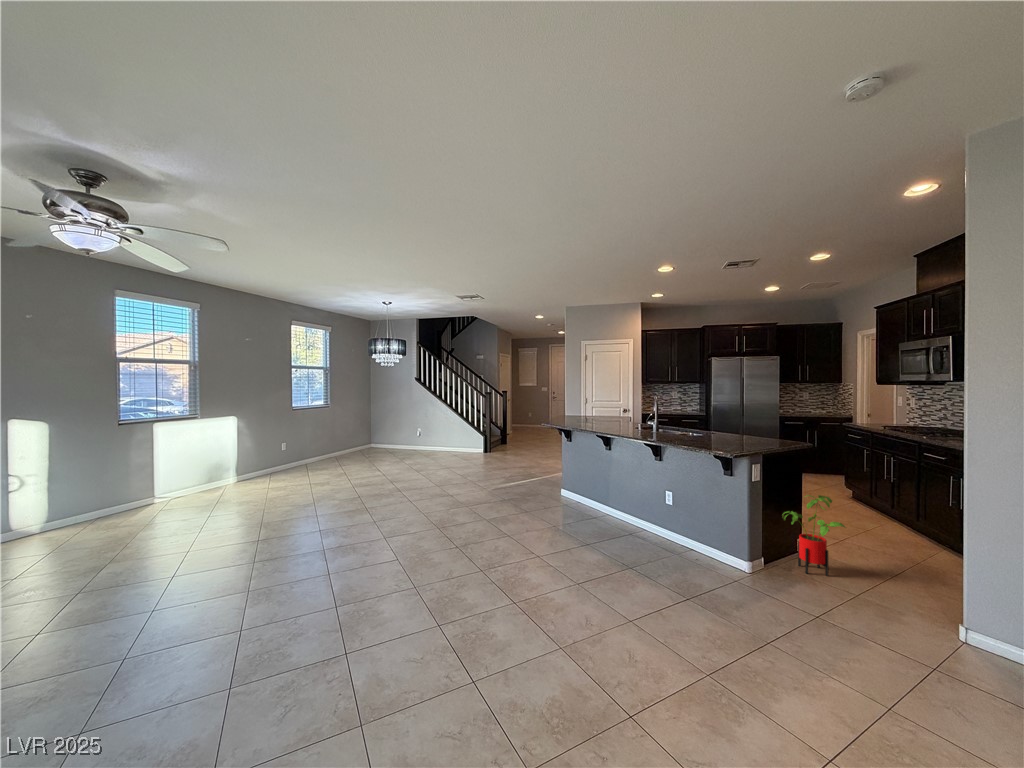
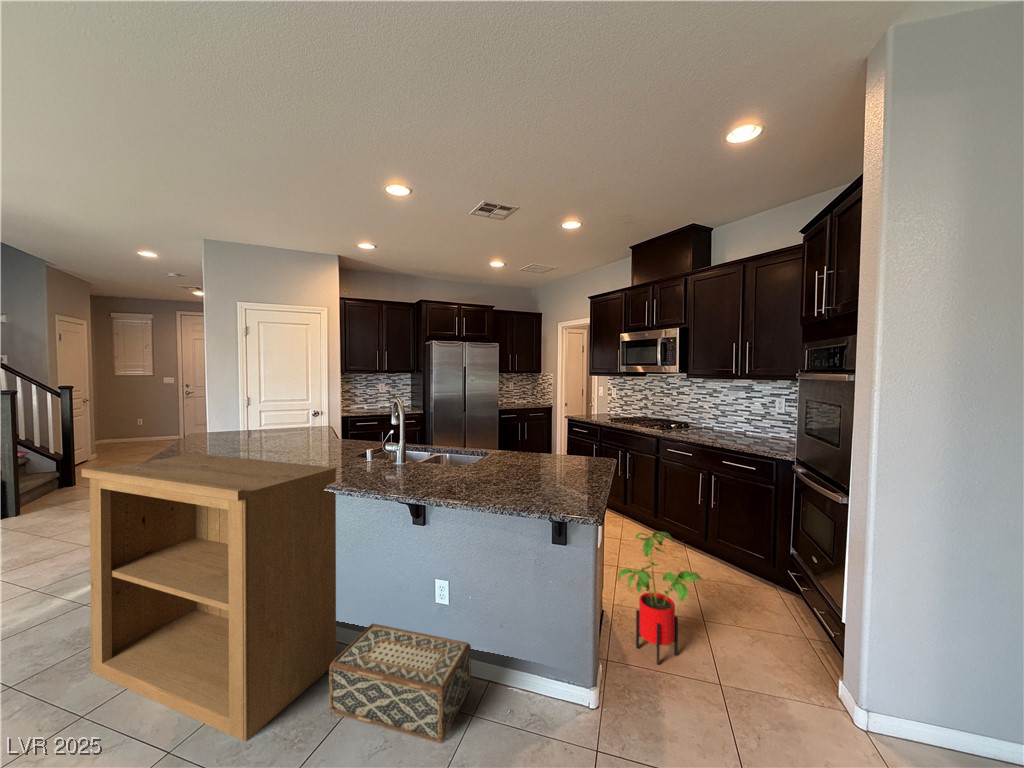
bookshelf: none [535,423,623,530] -> present [82,454,337,742]
woven basket: none [616,507,681,552] -> present [329,624,471,743]

